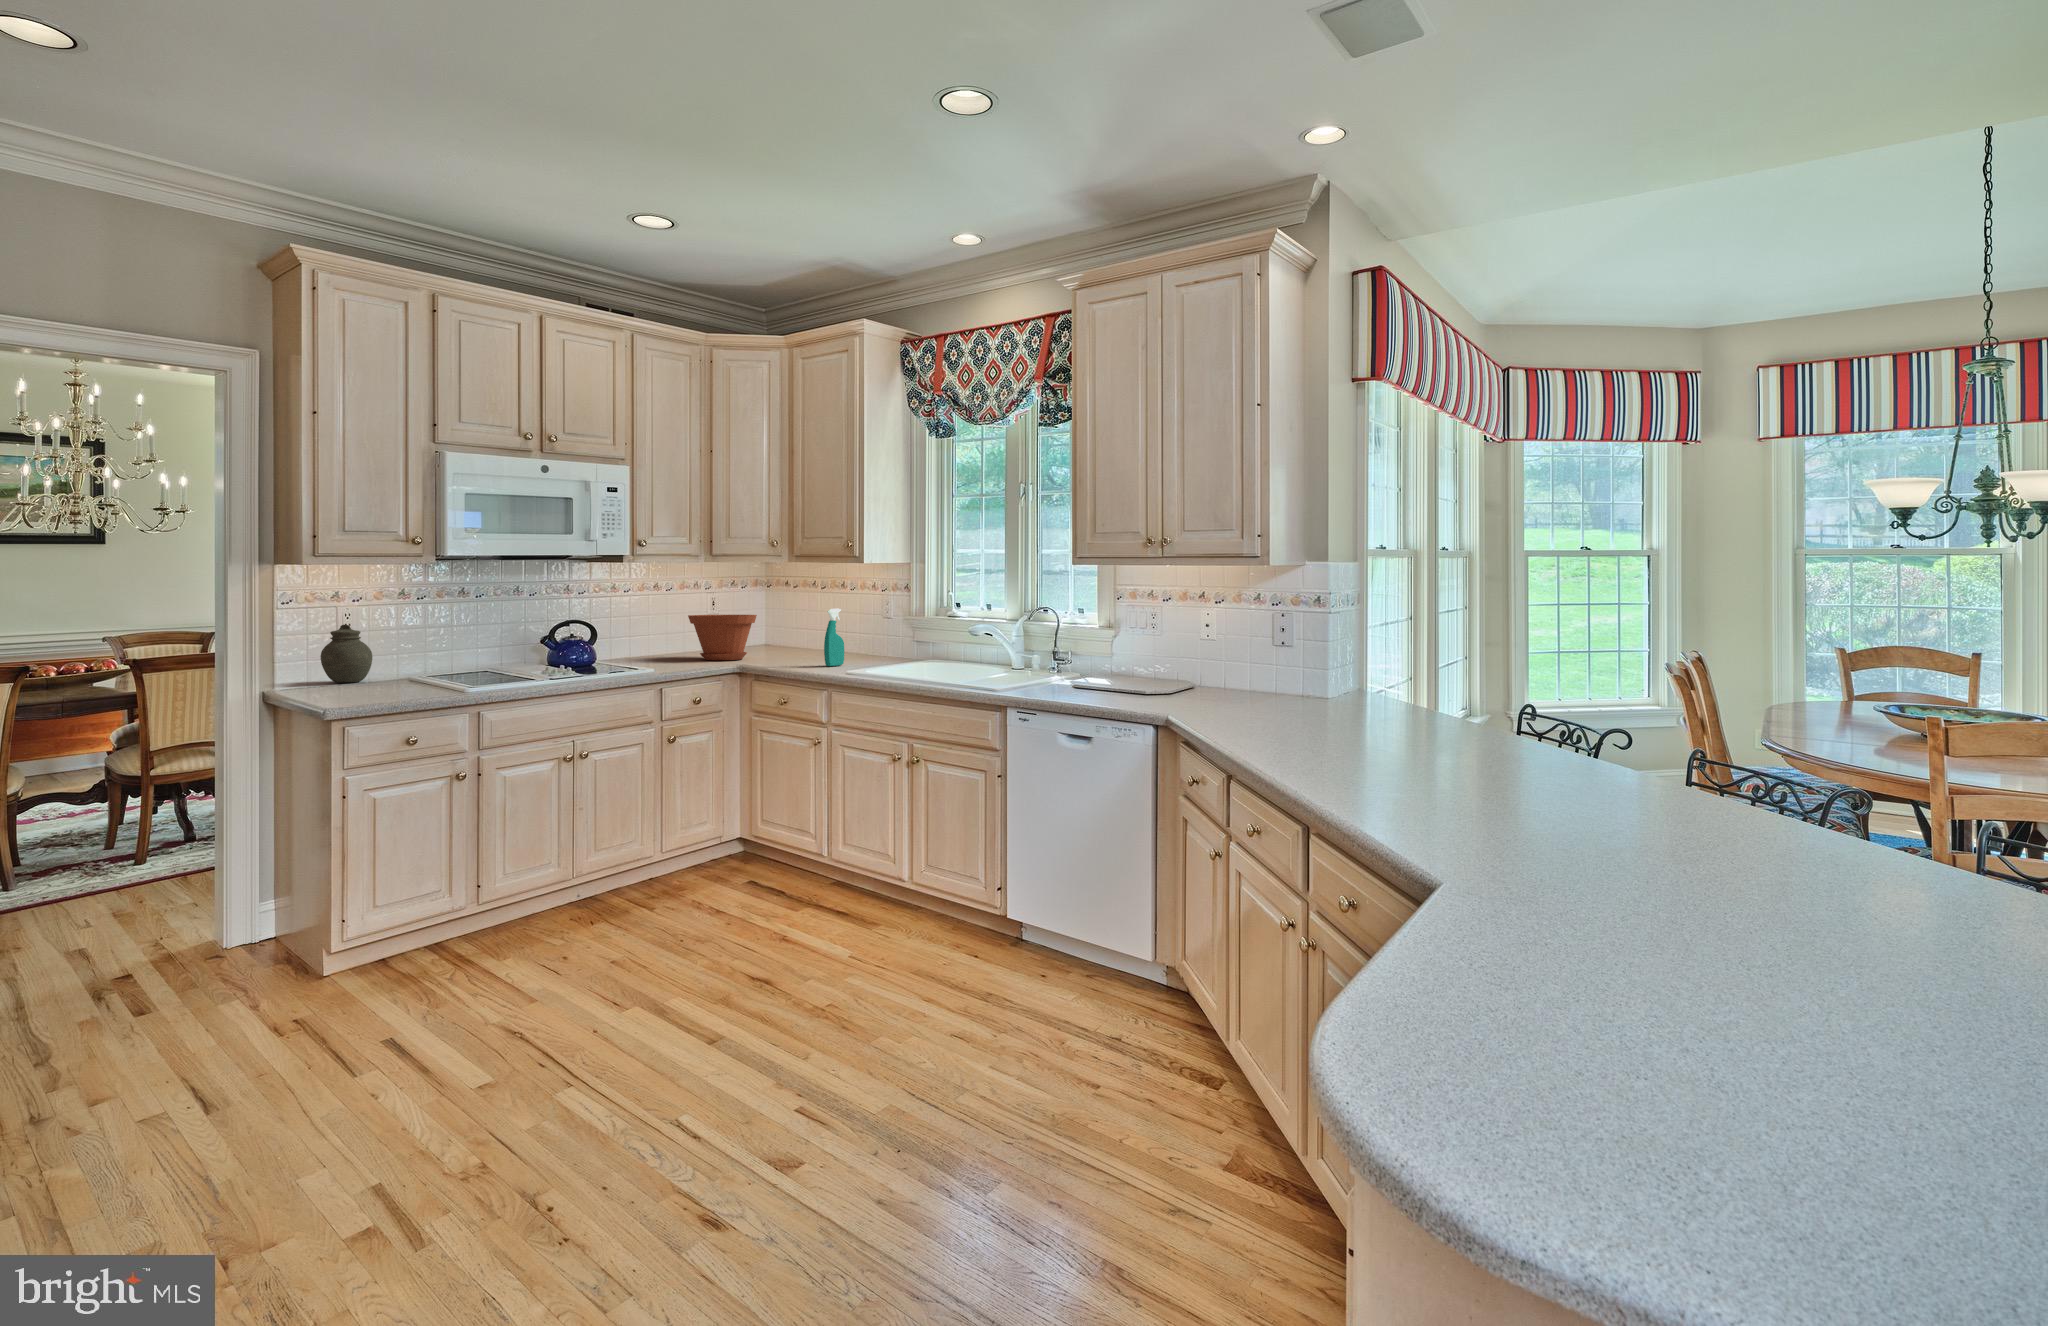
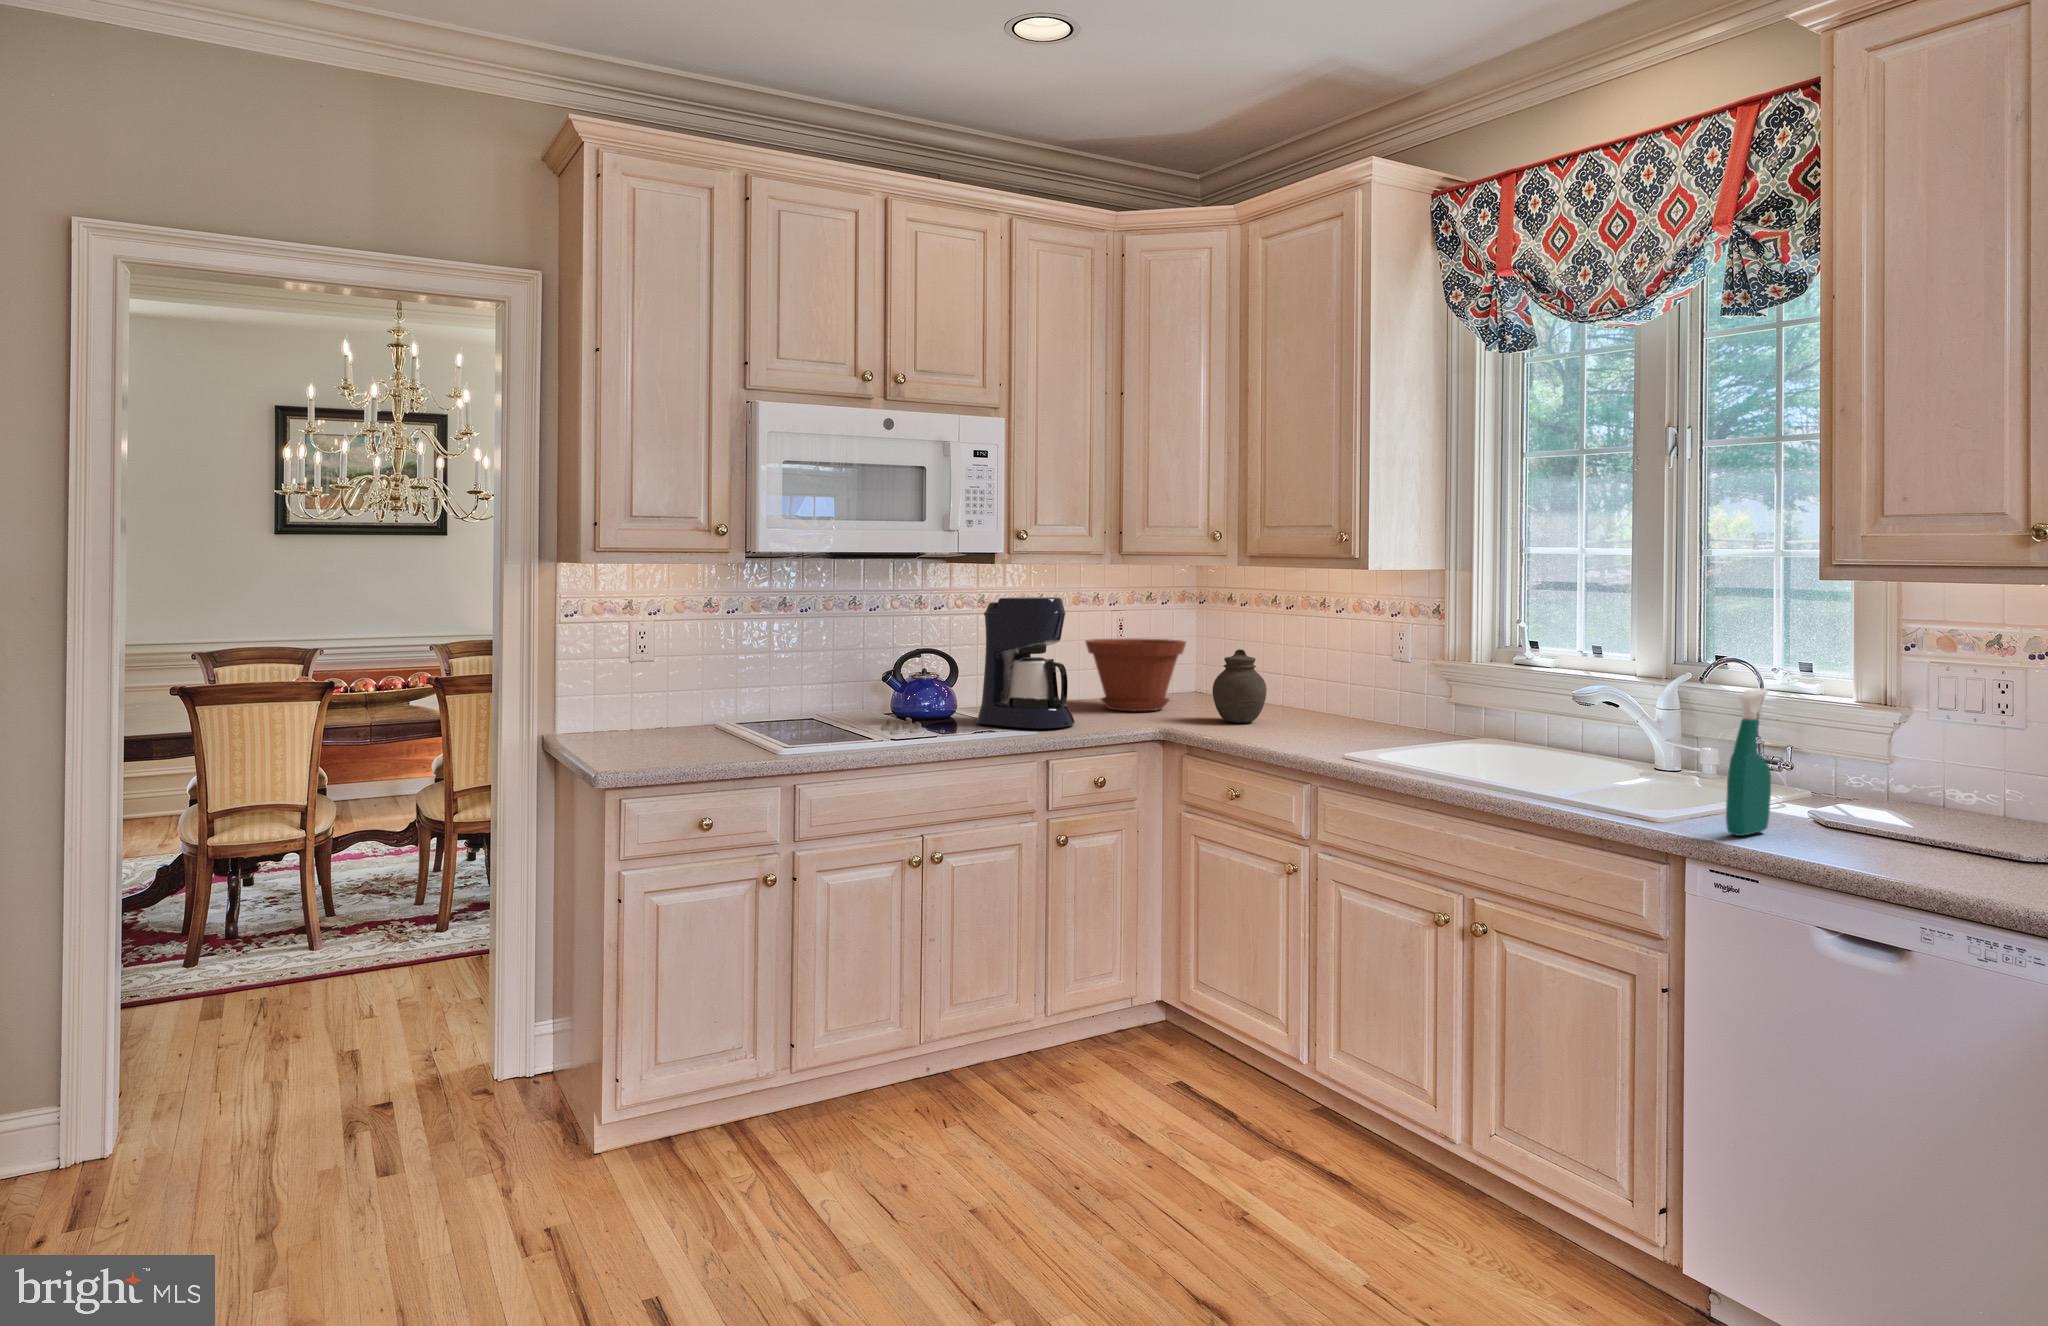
coffee maker: none [613,584,682,669] -> present [977,597,1075,729]
spray bottle: present [824,609,844,666] -> present [1726,689,1771,836]
jar: present [320,625,372,683] -> present [1213,649,1267,723]

